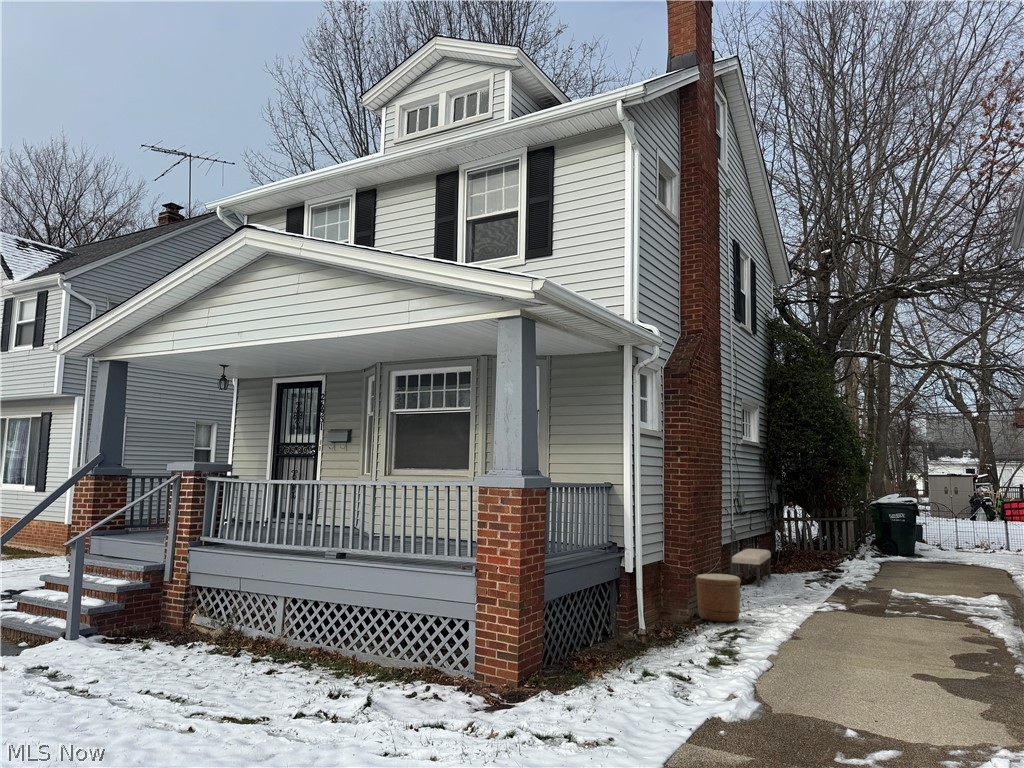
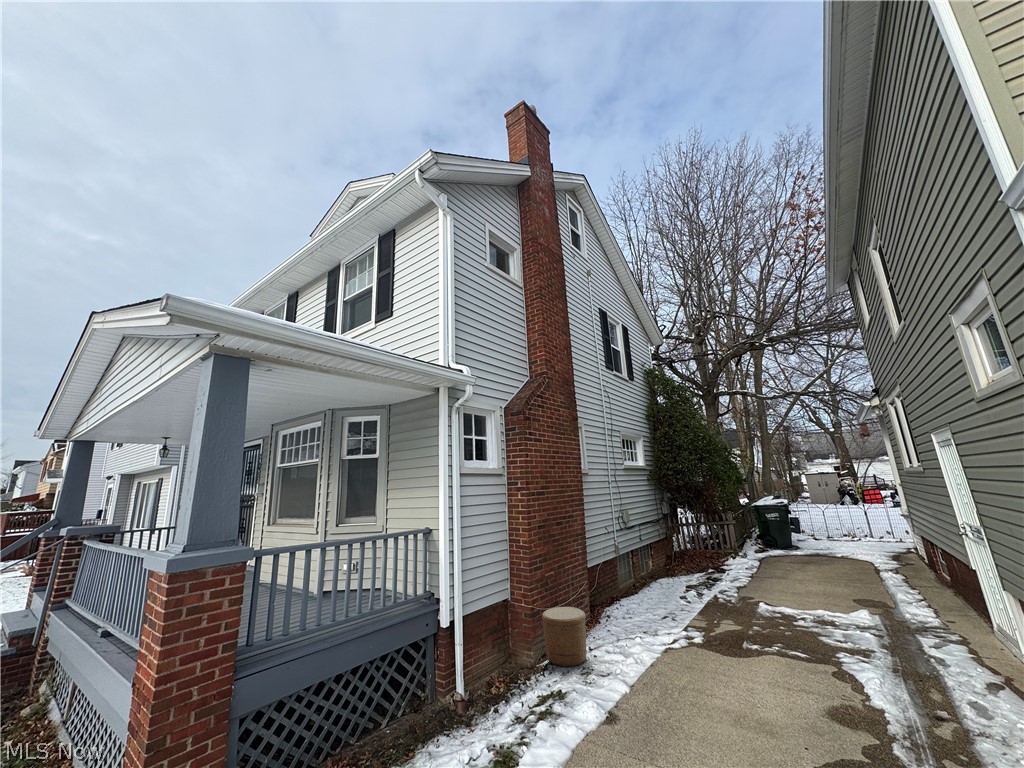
bench: present [732,549,771,587] -> none [613,559,655,600]

